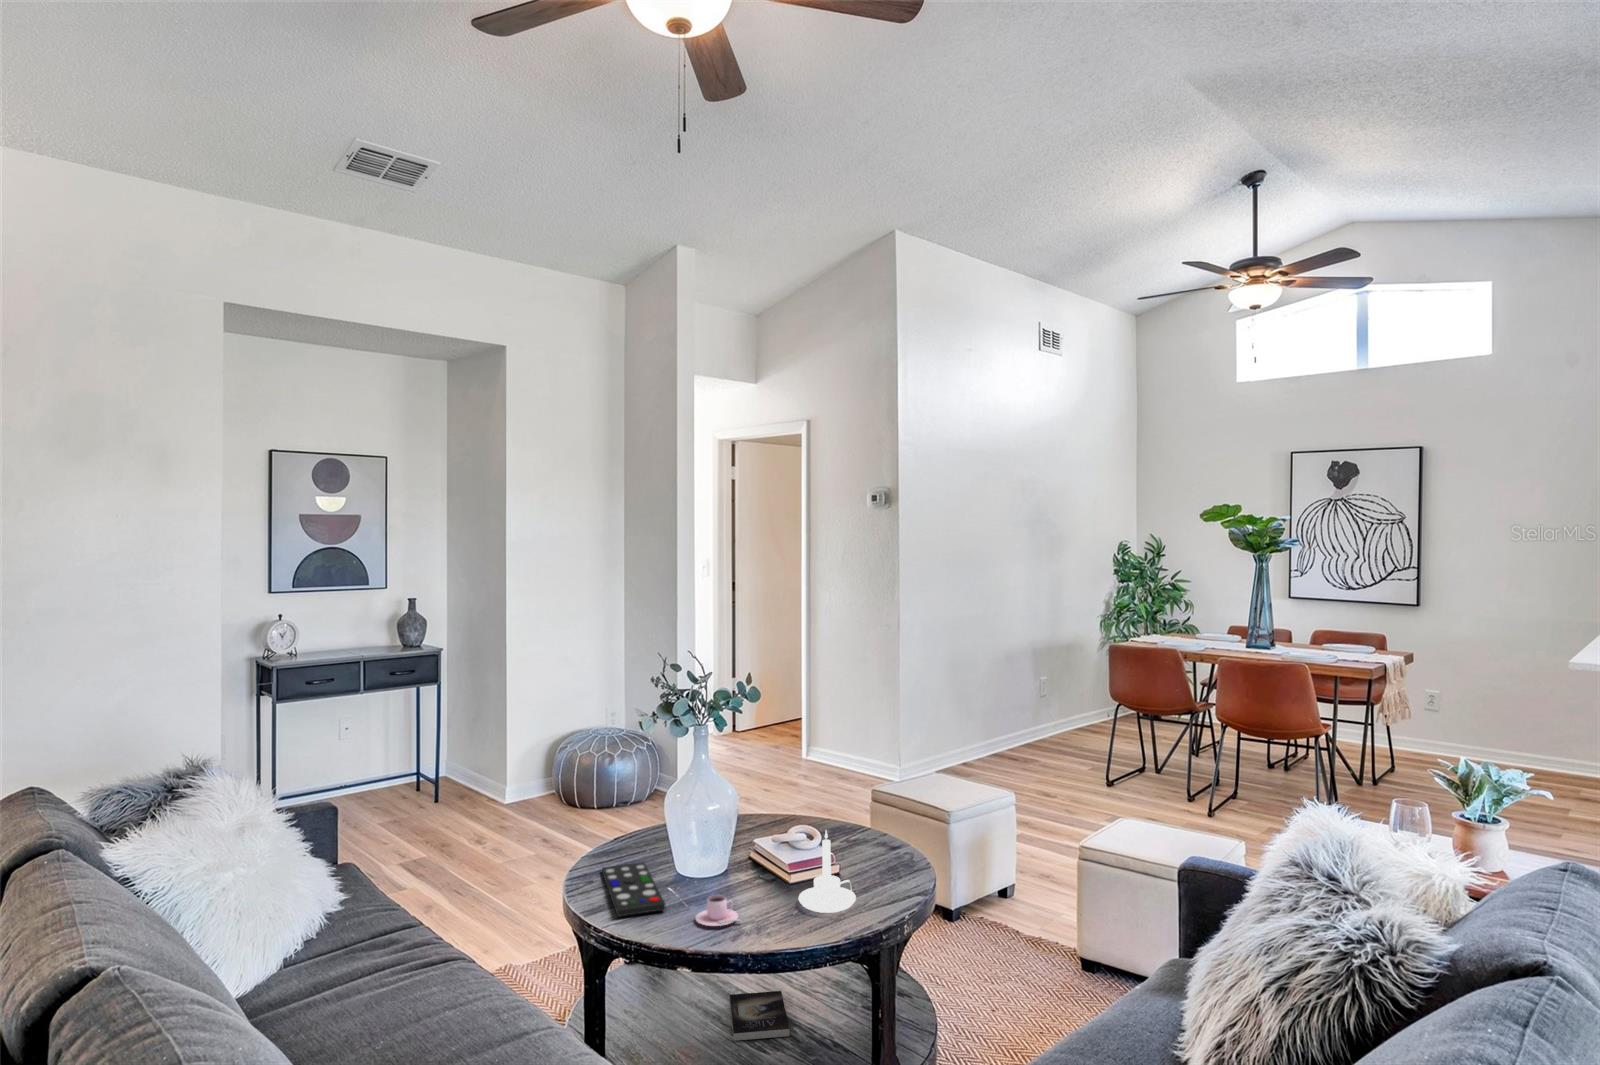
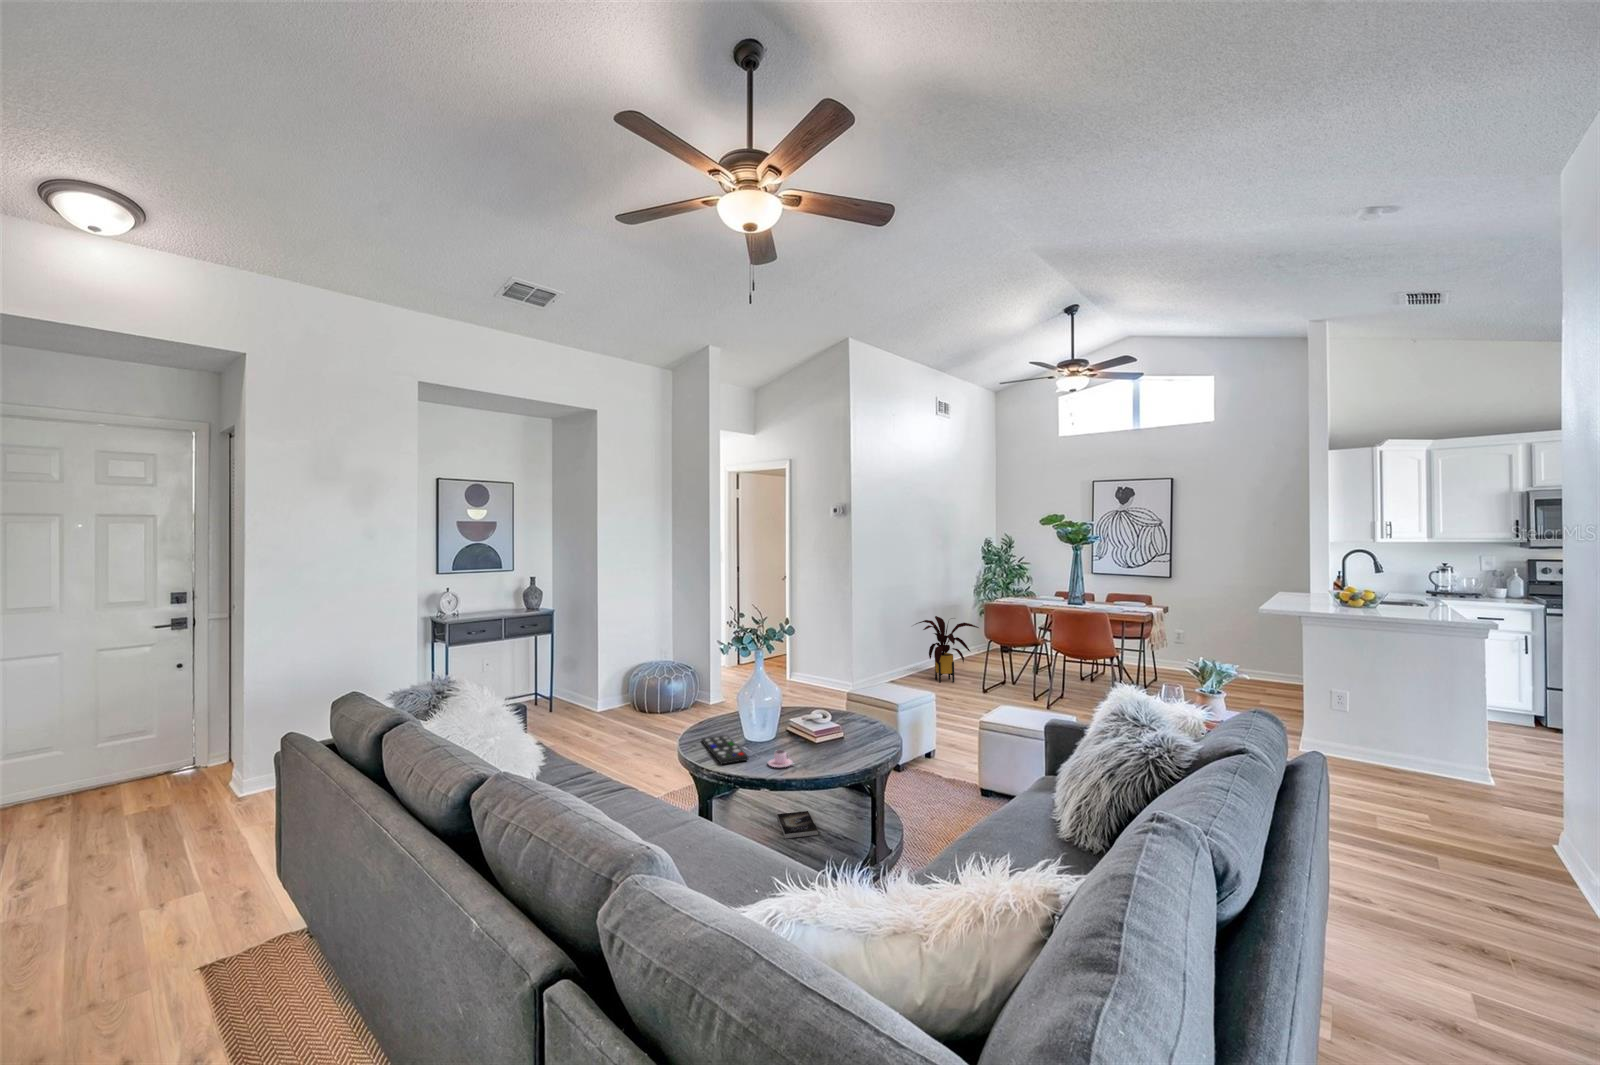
house plant: none [996,663,1104,768] -> present [916,616,979,683]
candle holder: present [798,831,856,913] -> none [826,710,860,759]

